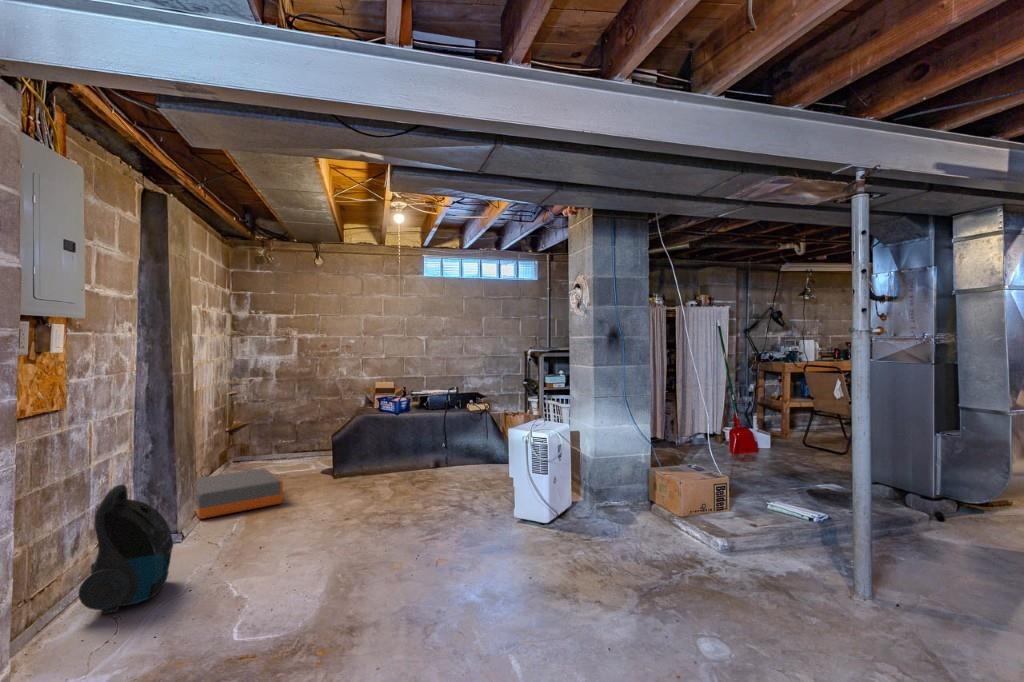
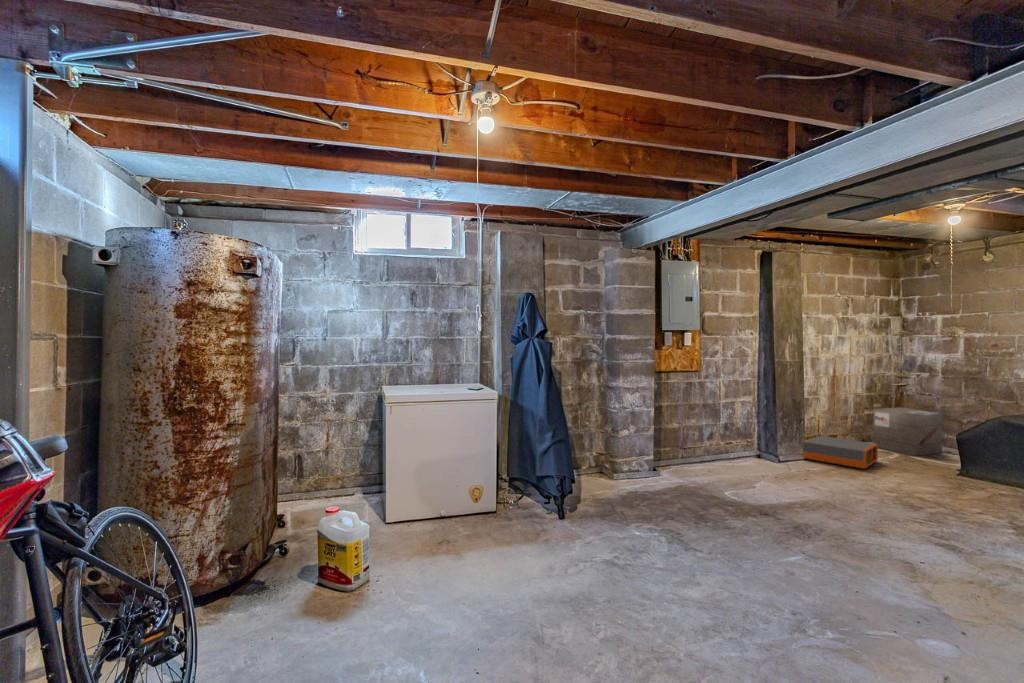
wooden crate: none [220,418,280,474] -> present [873,407,943,456]
vacuum cleaner: present [79,485,173,614] -> none [697,411,743,469]

